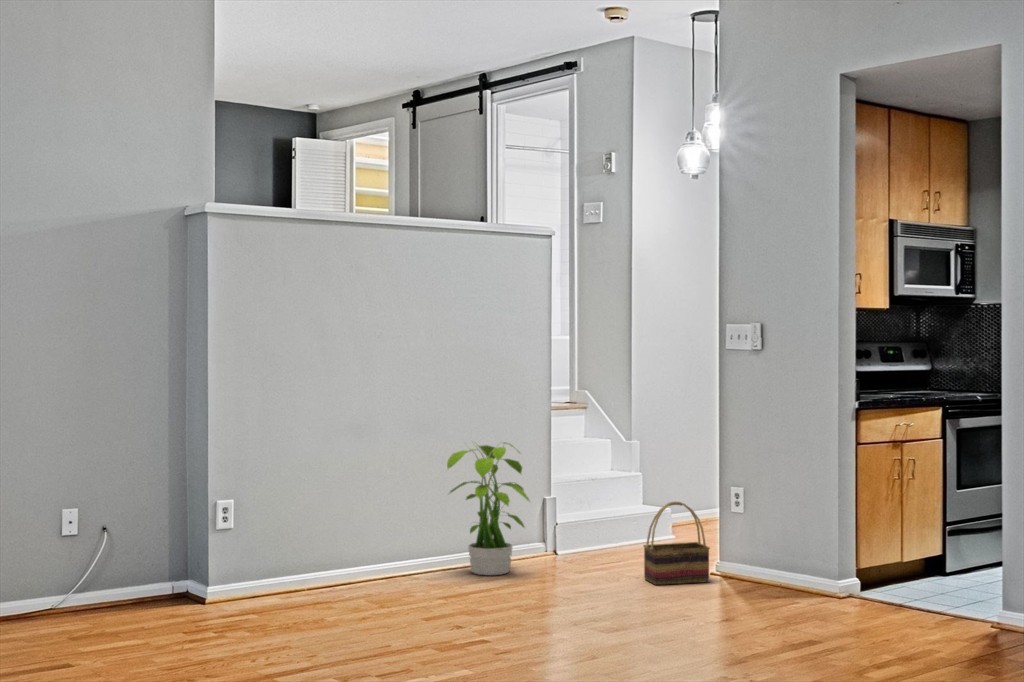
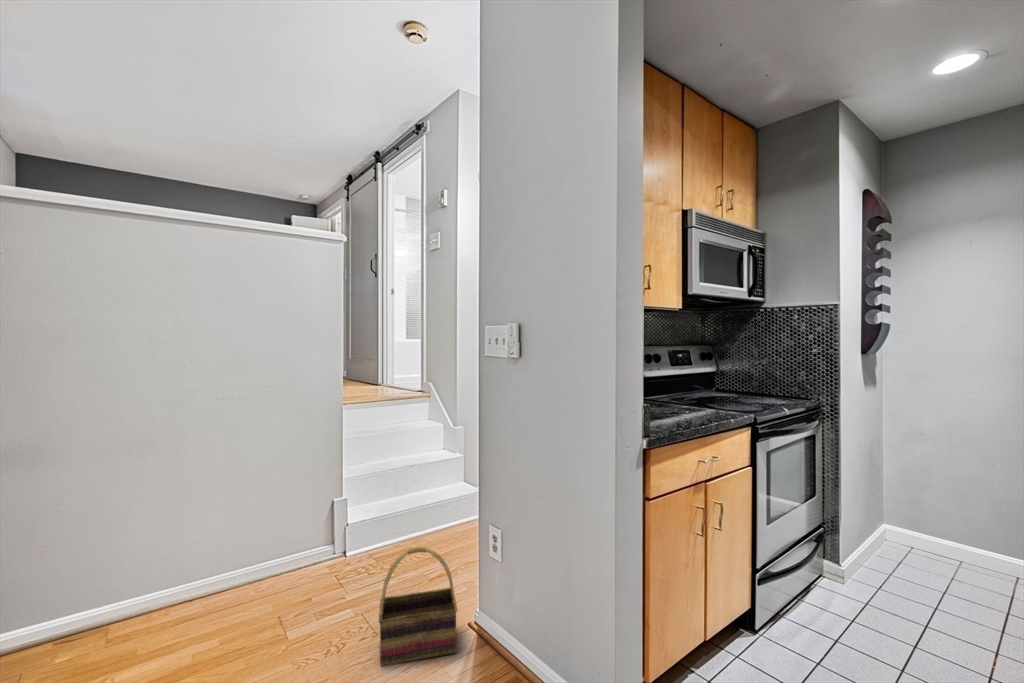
potted plant: present [446,442,530,575] -> none [150,458,268,623]

